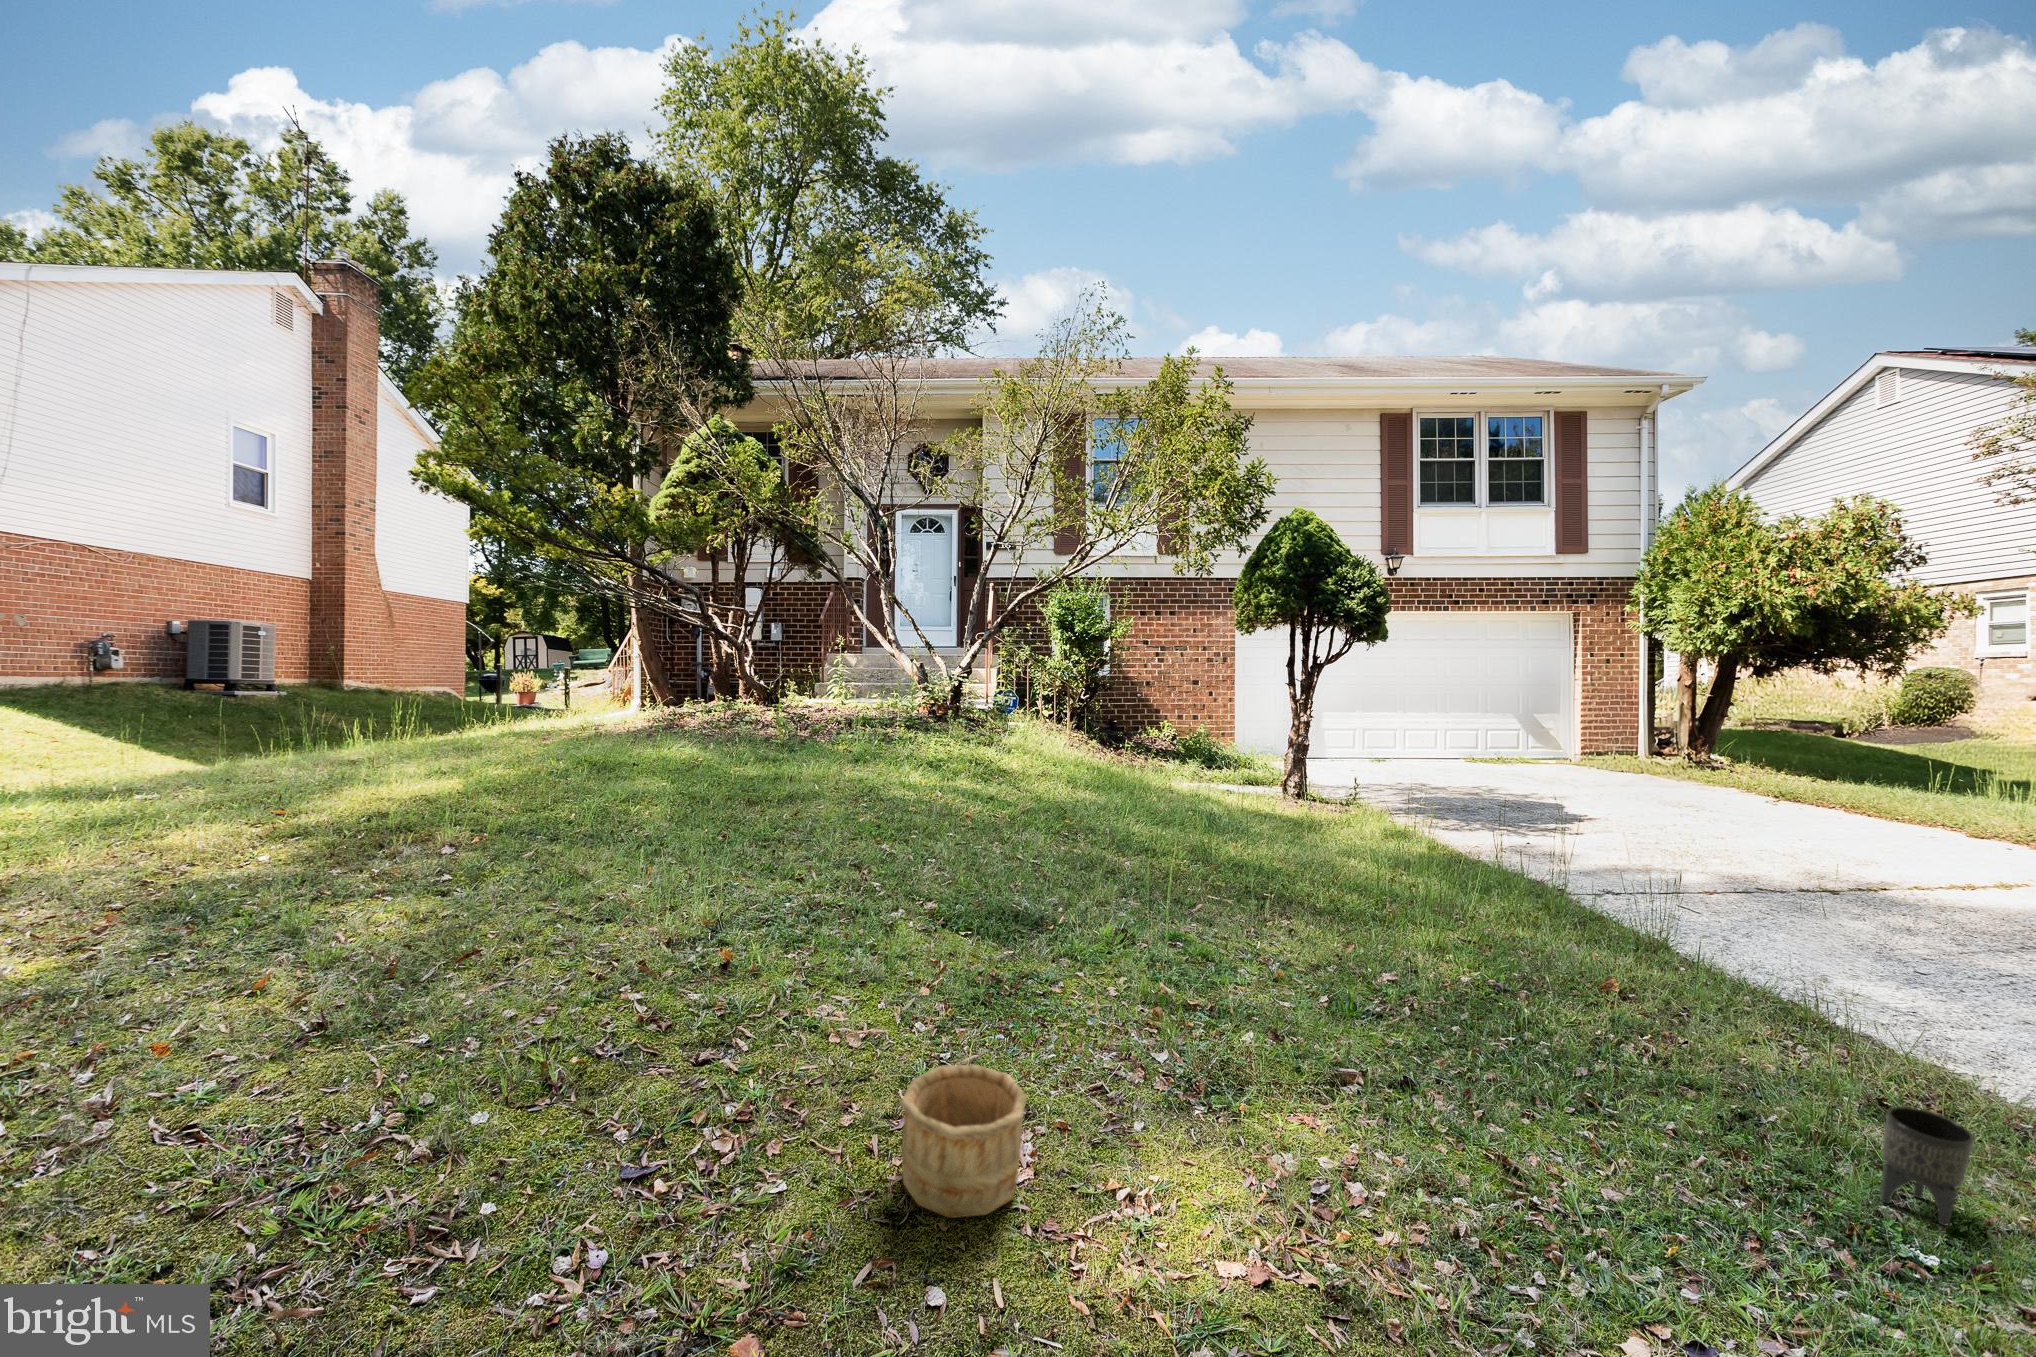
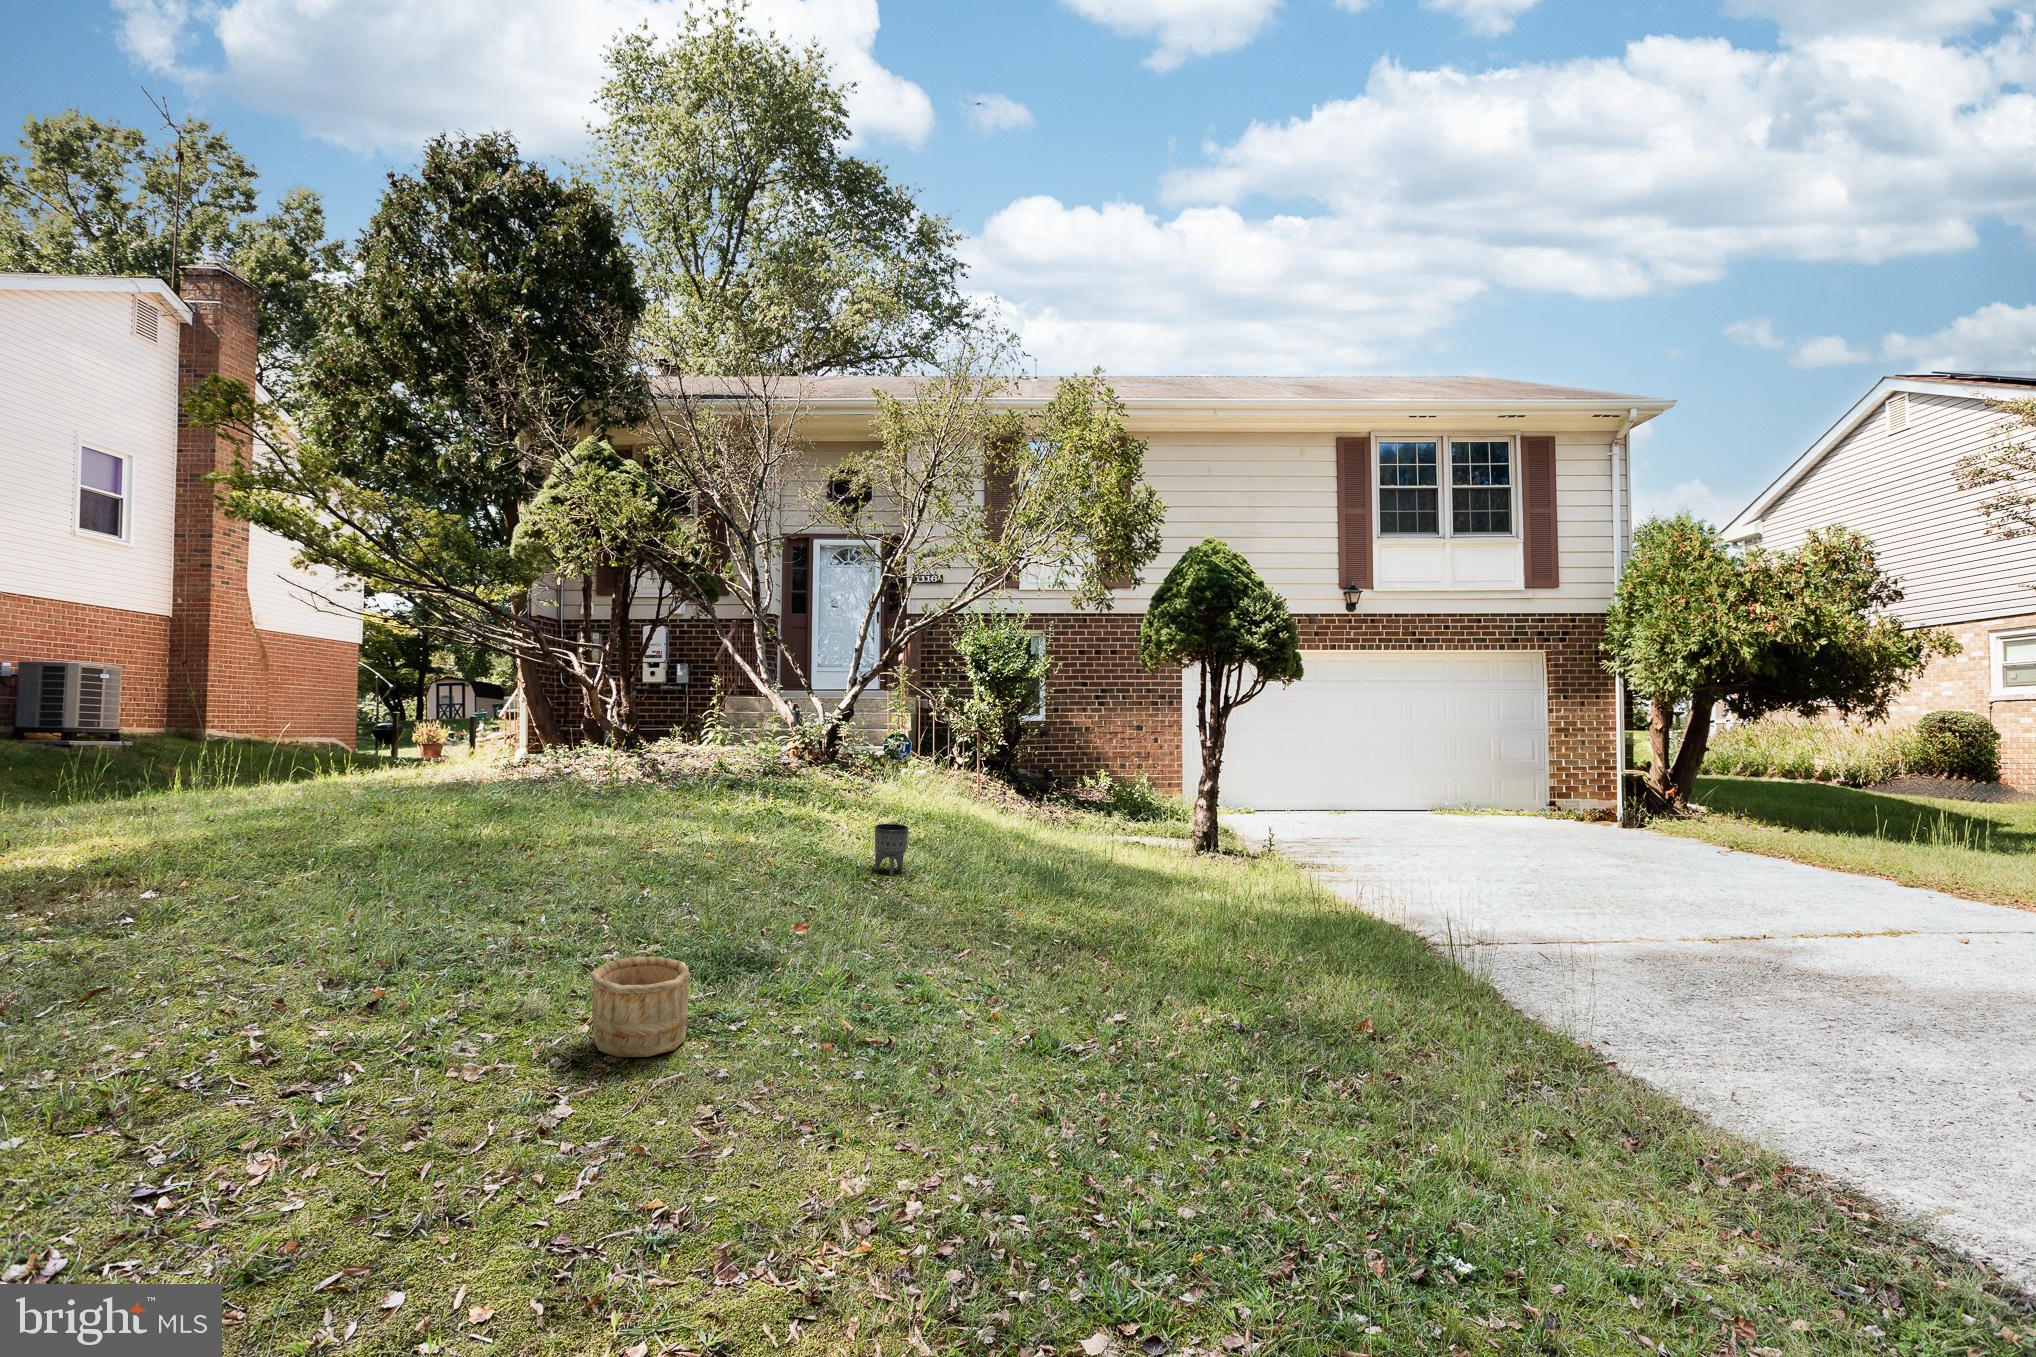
planter: present [1880,1107,1974,1226] -> present [875,824,909,875]

